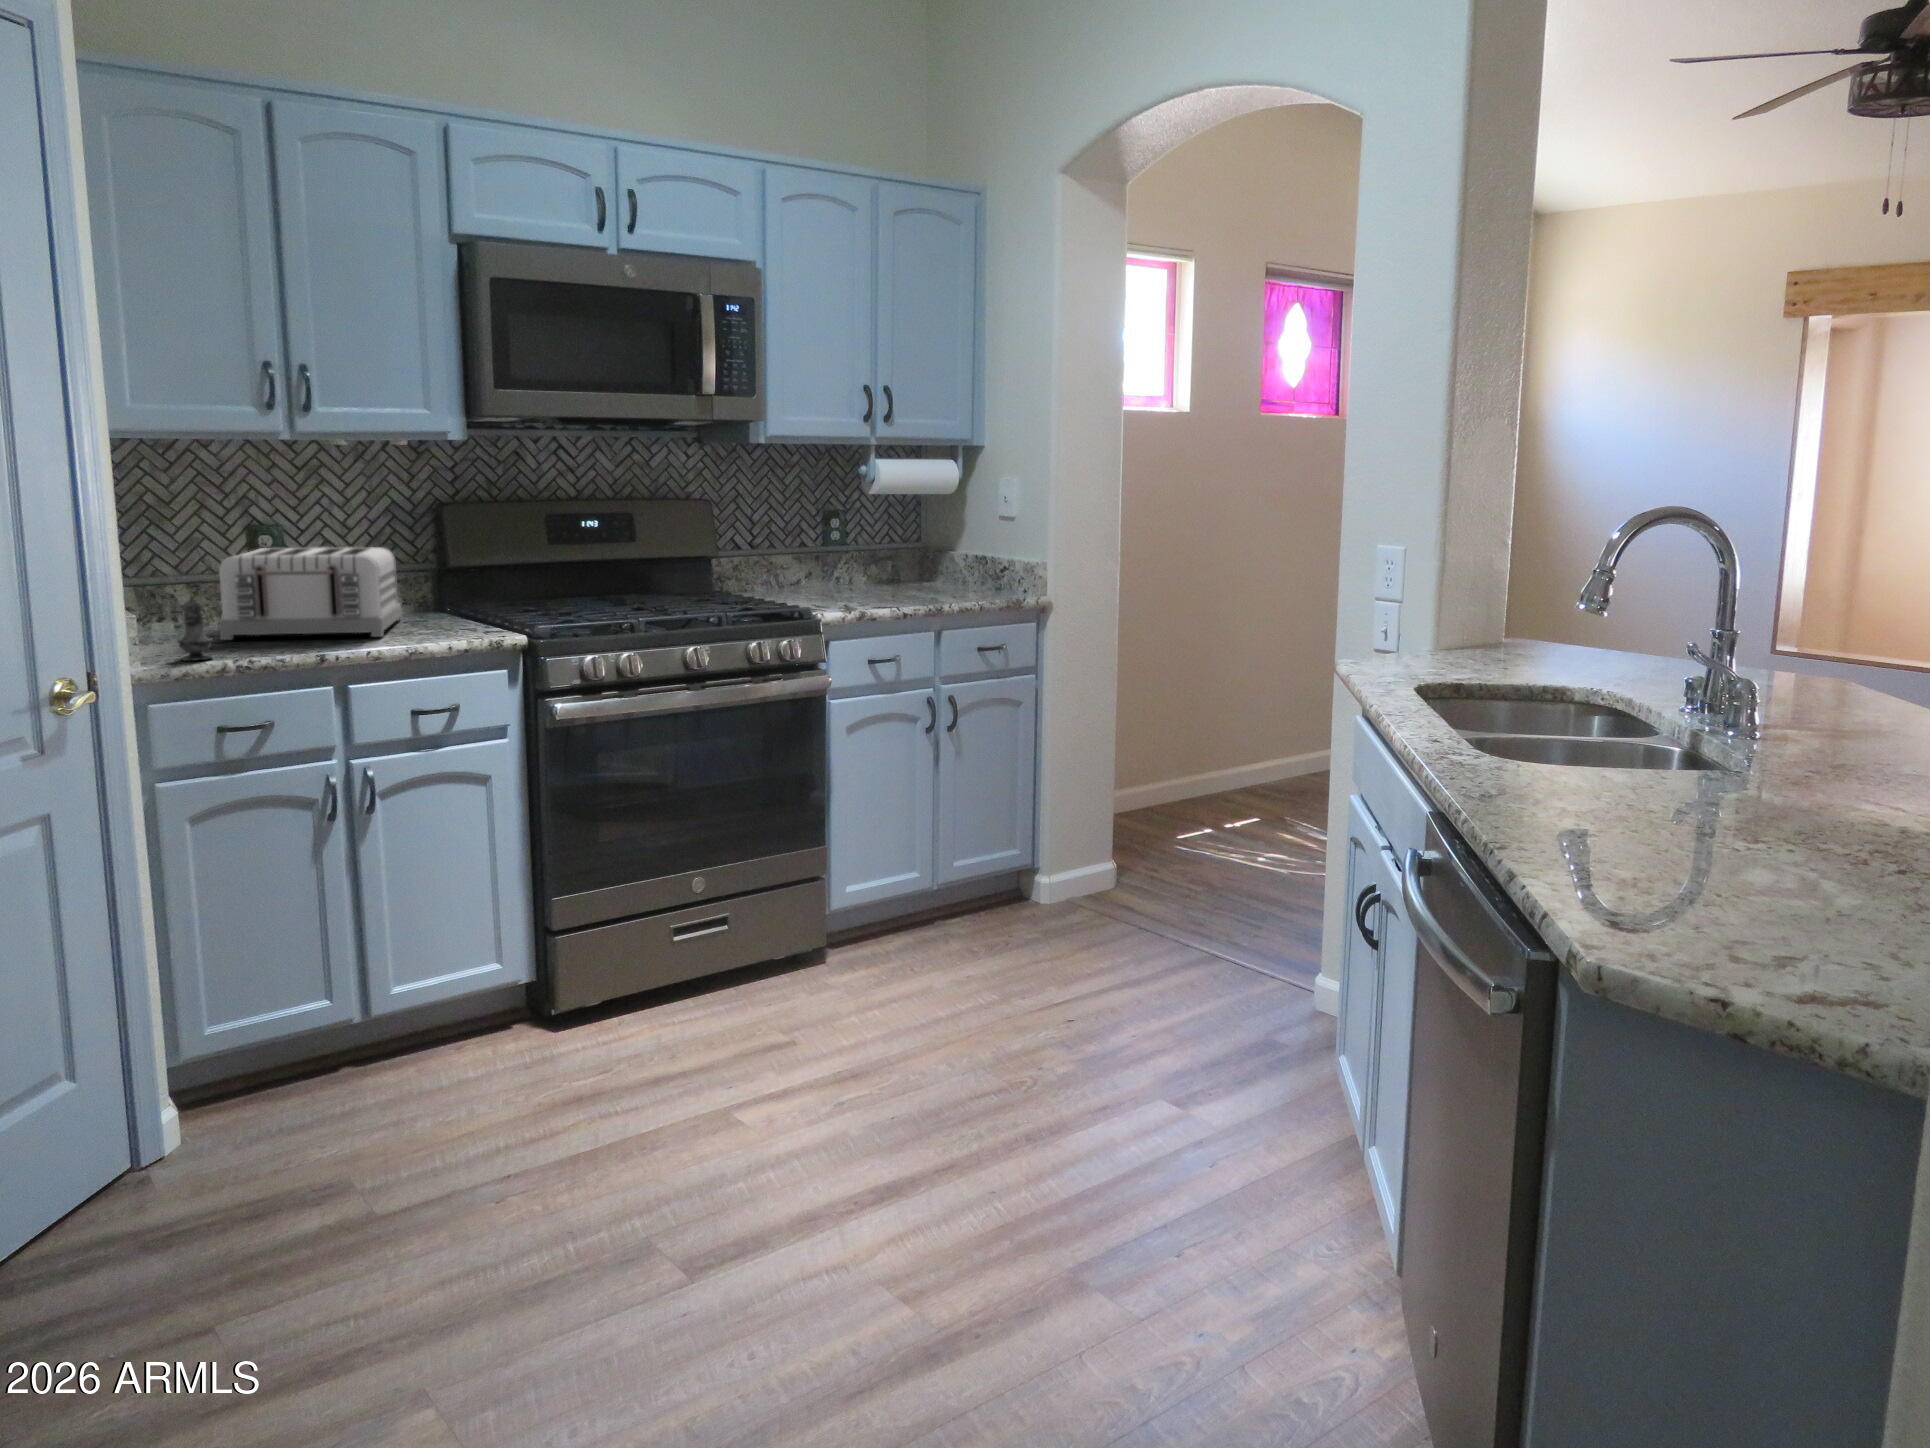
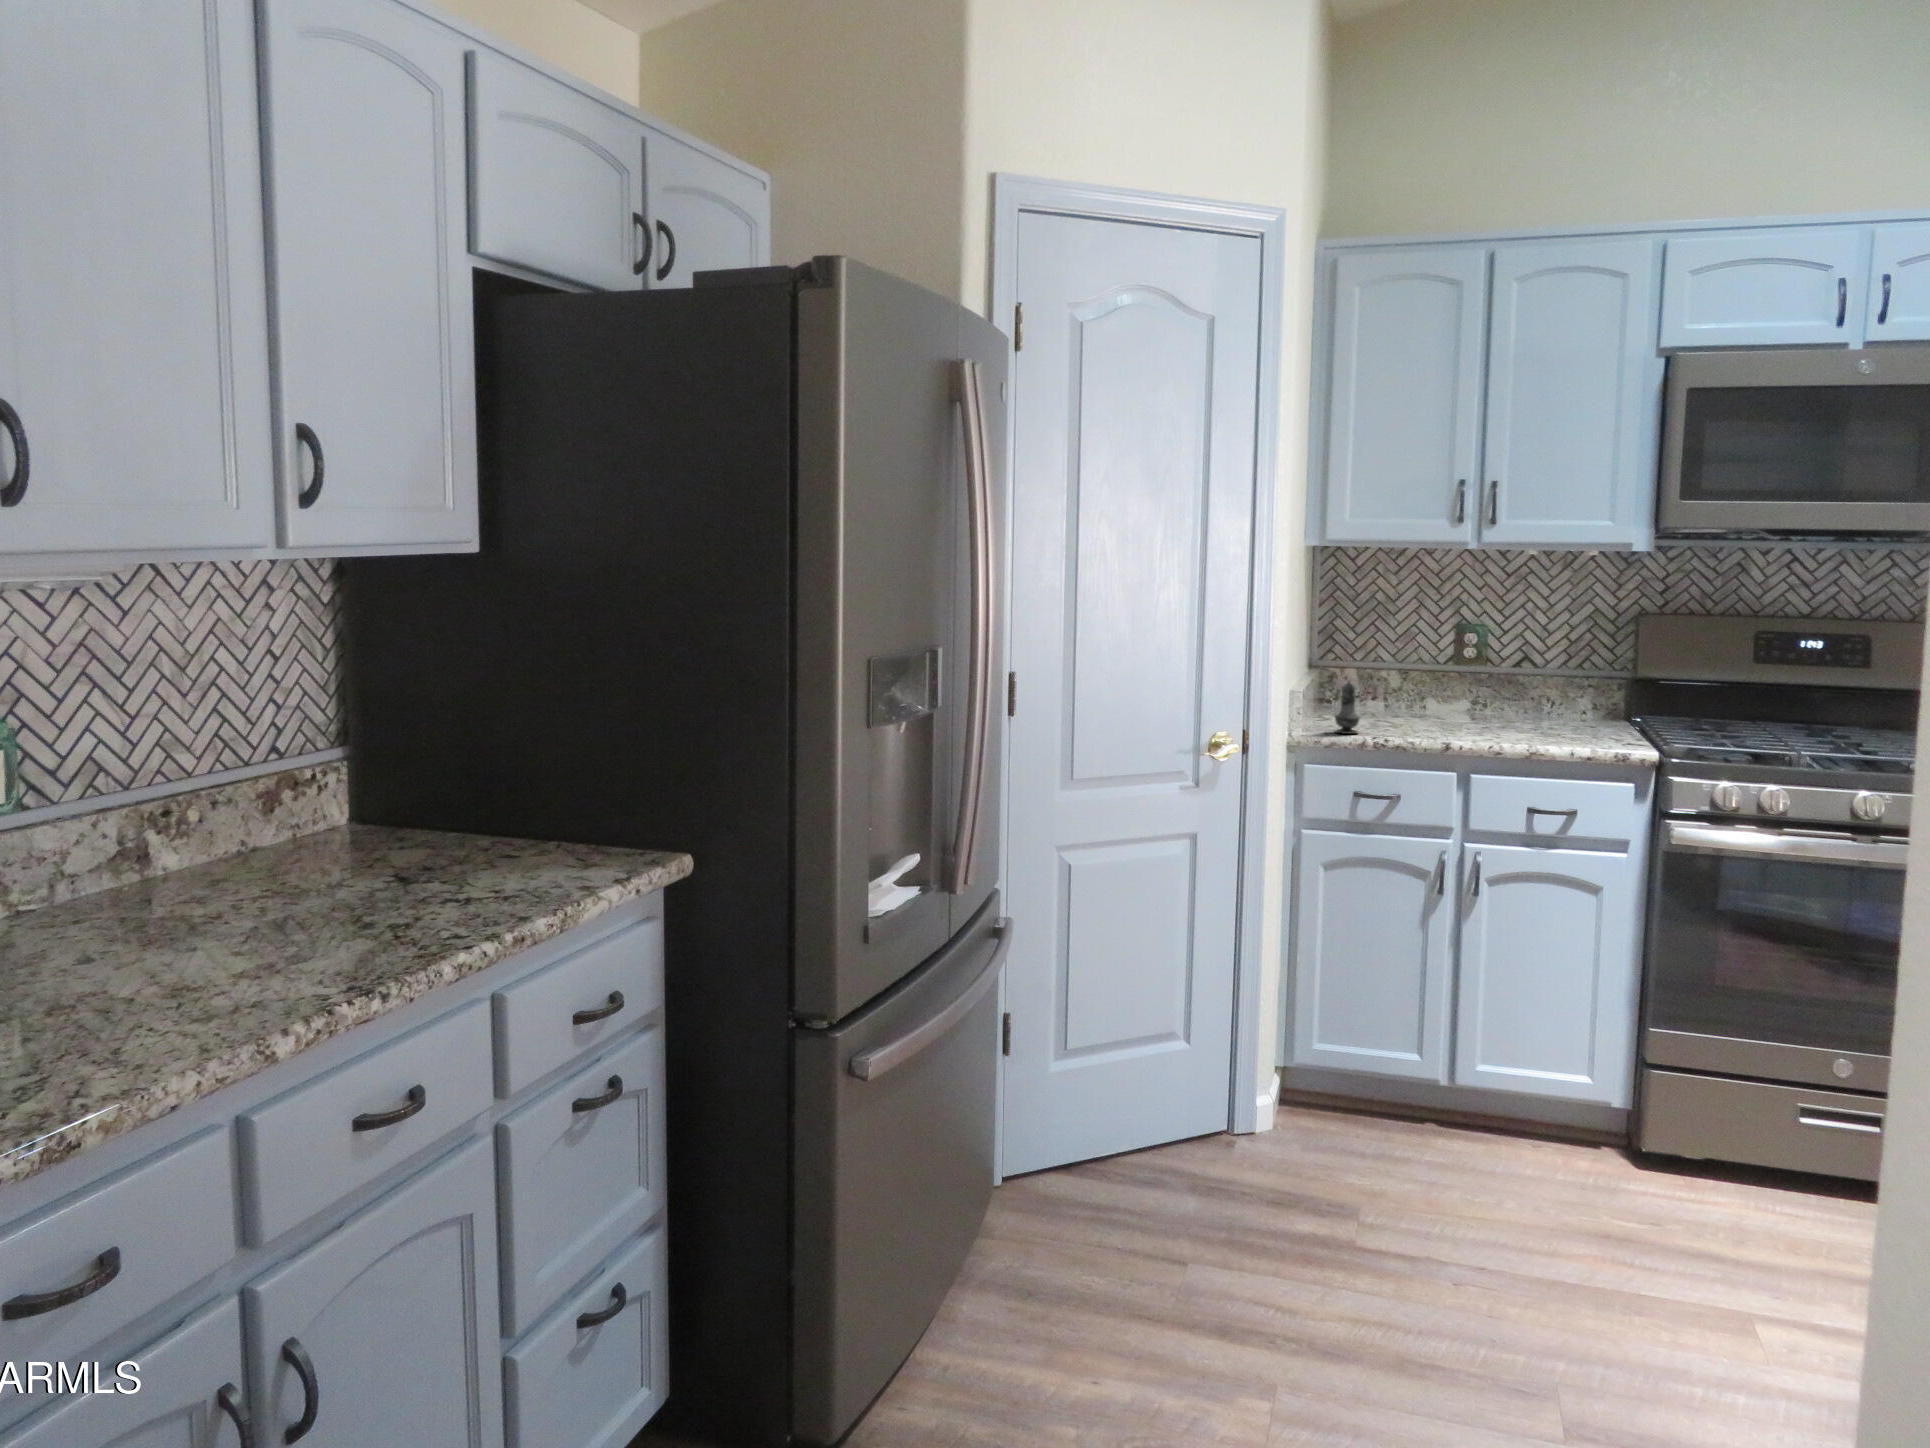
toaster: present [219,547,402,640] -> none [1390,645,1571,735]

